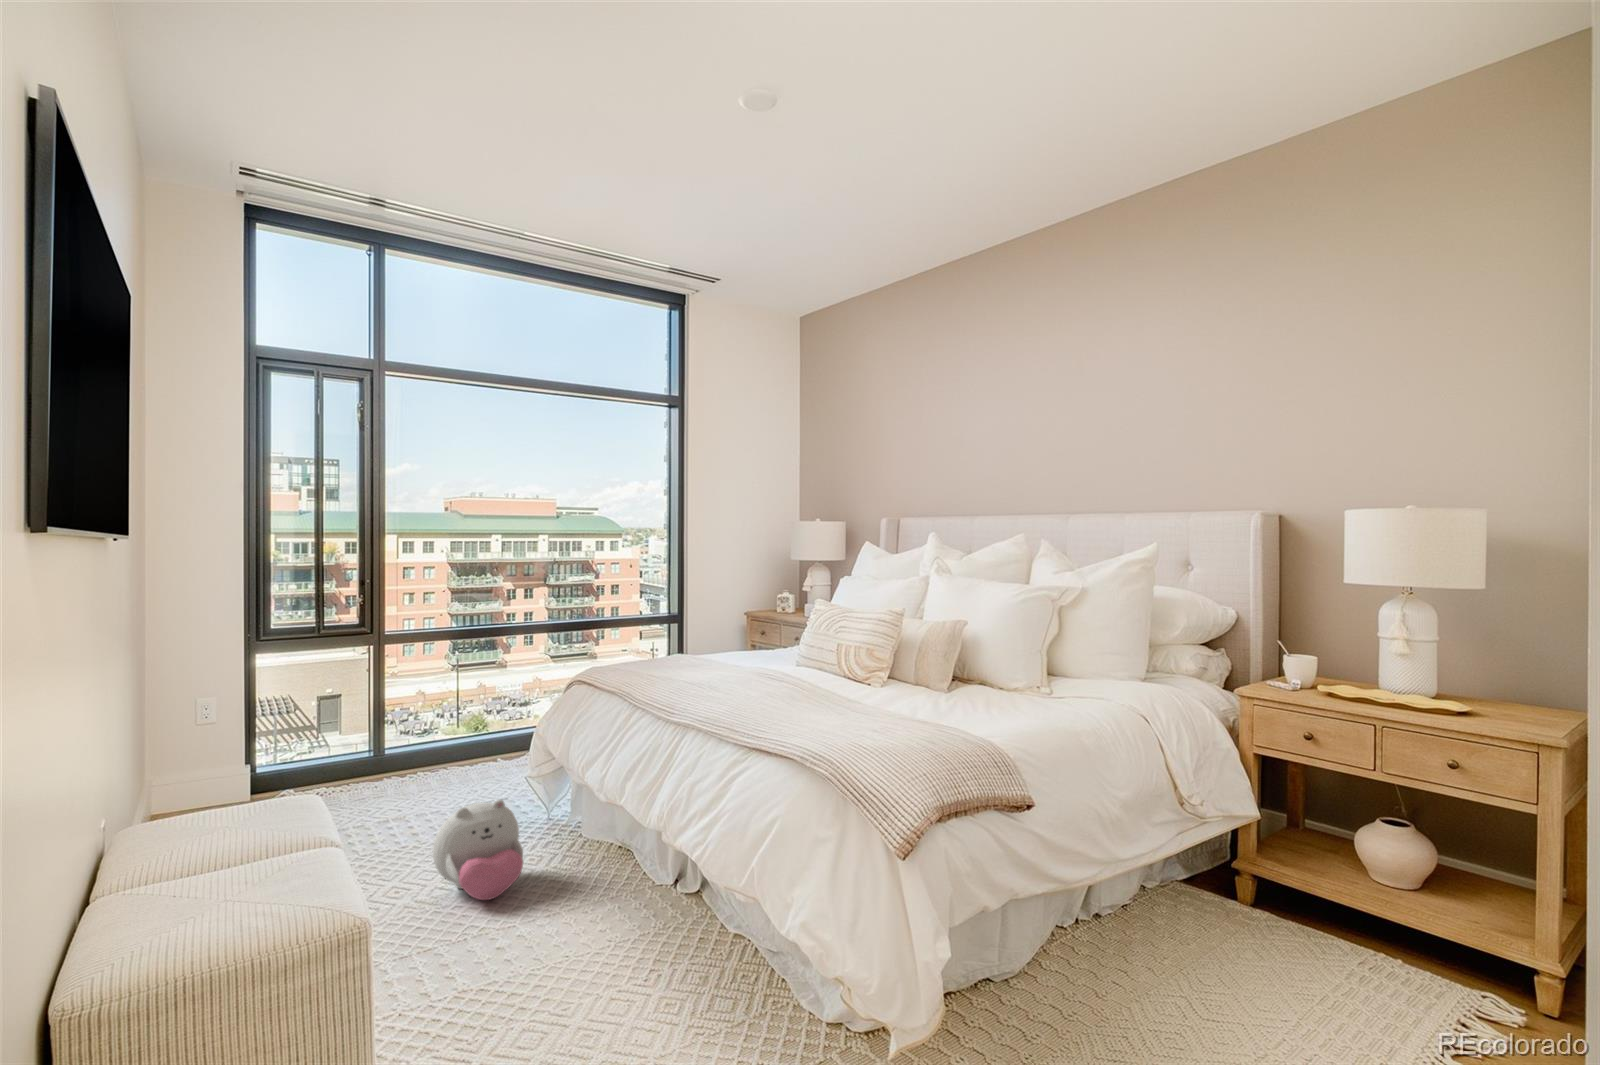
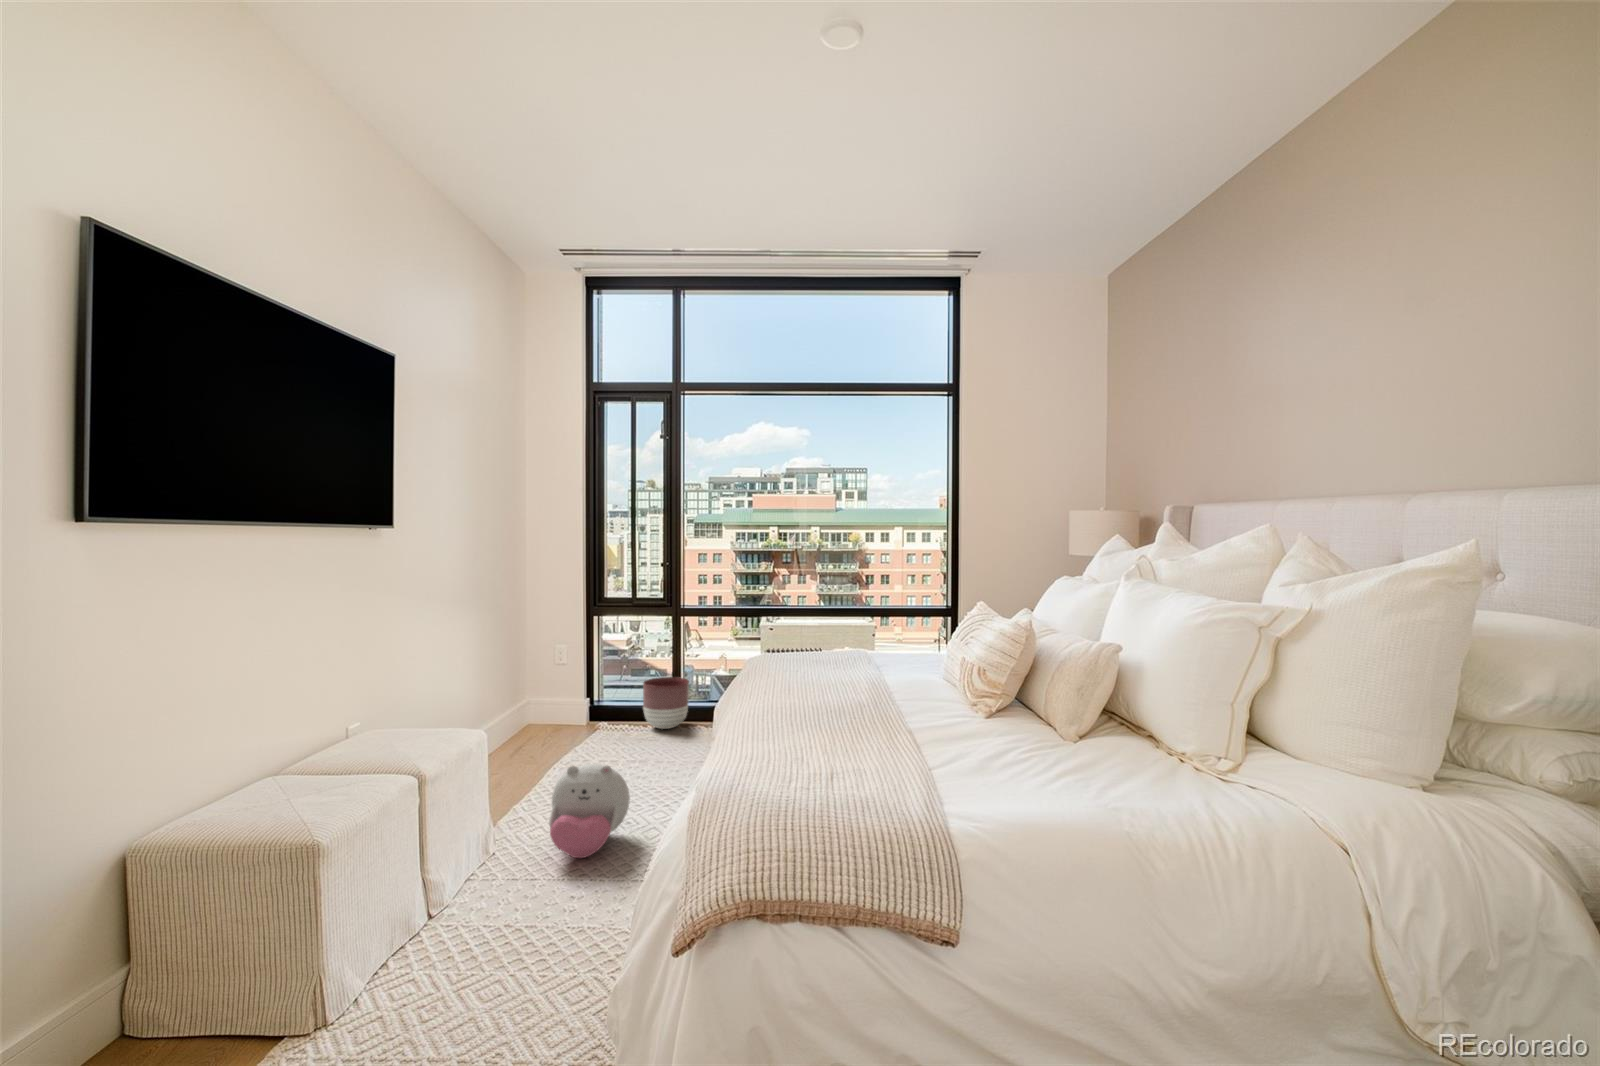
planter: none [351,721,413,785] -> present [643,677,689,729]

